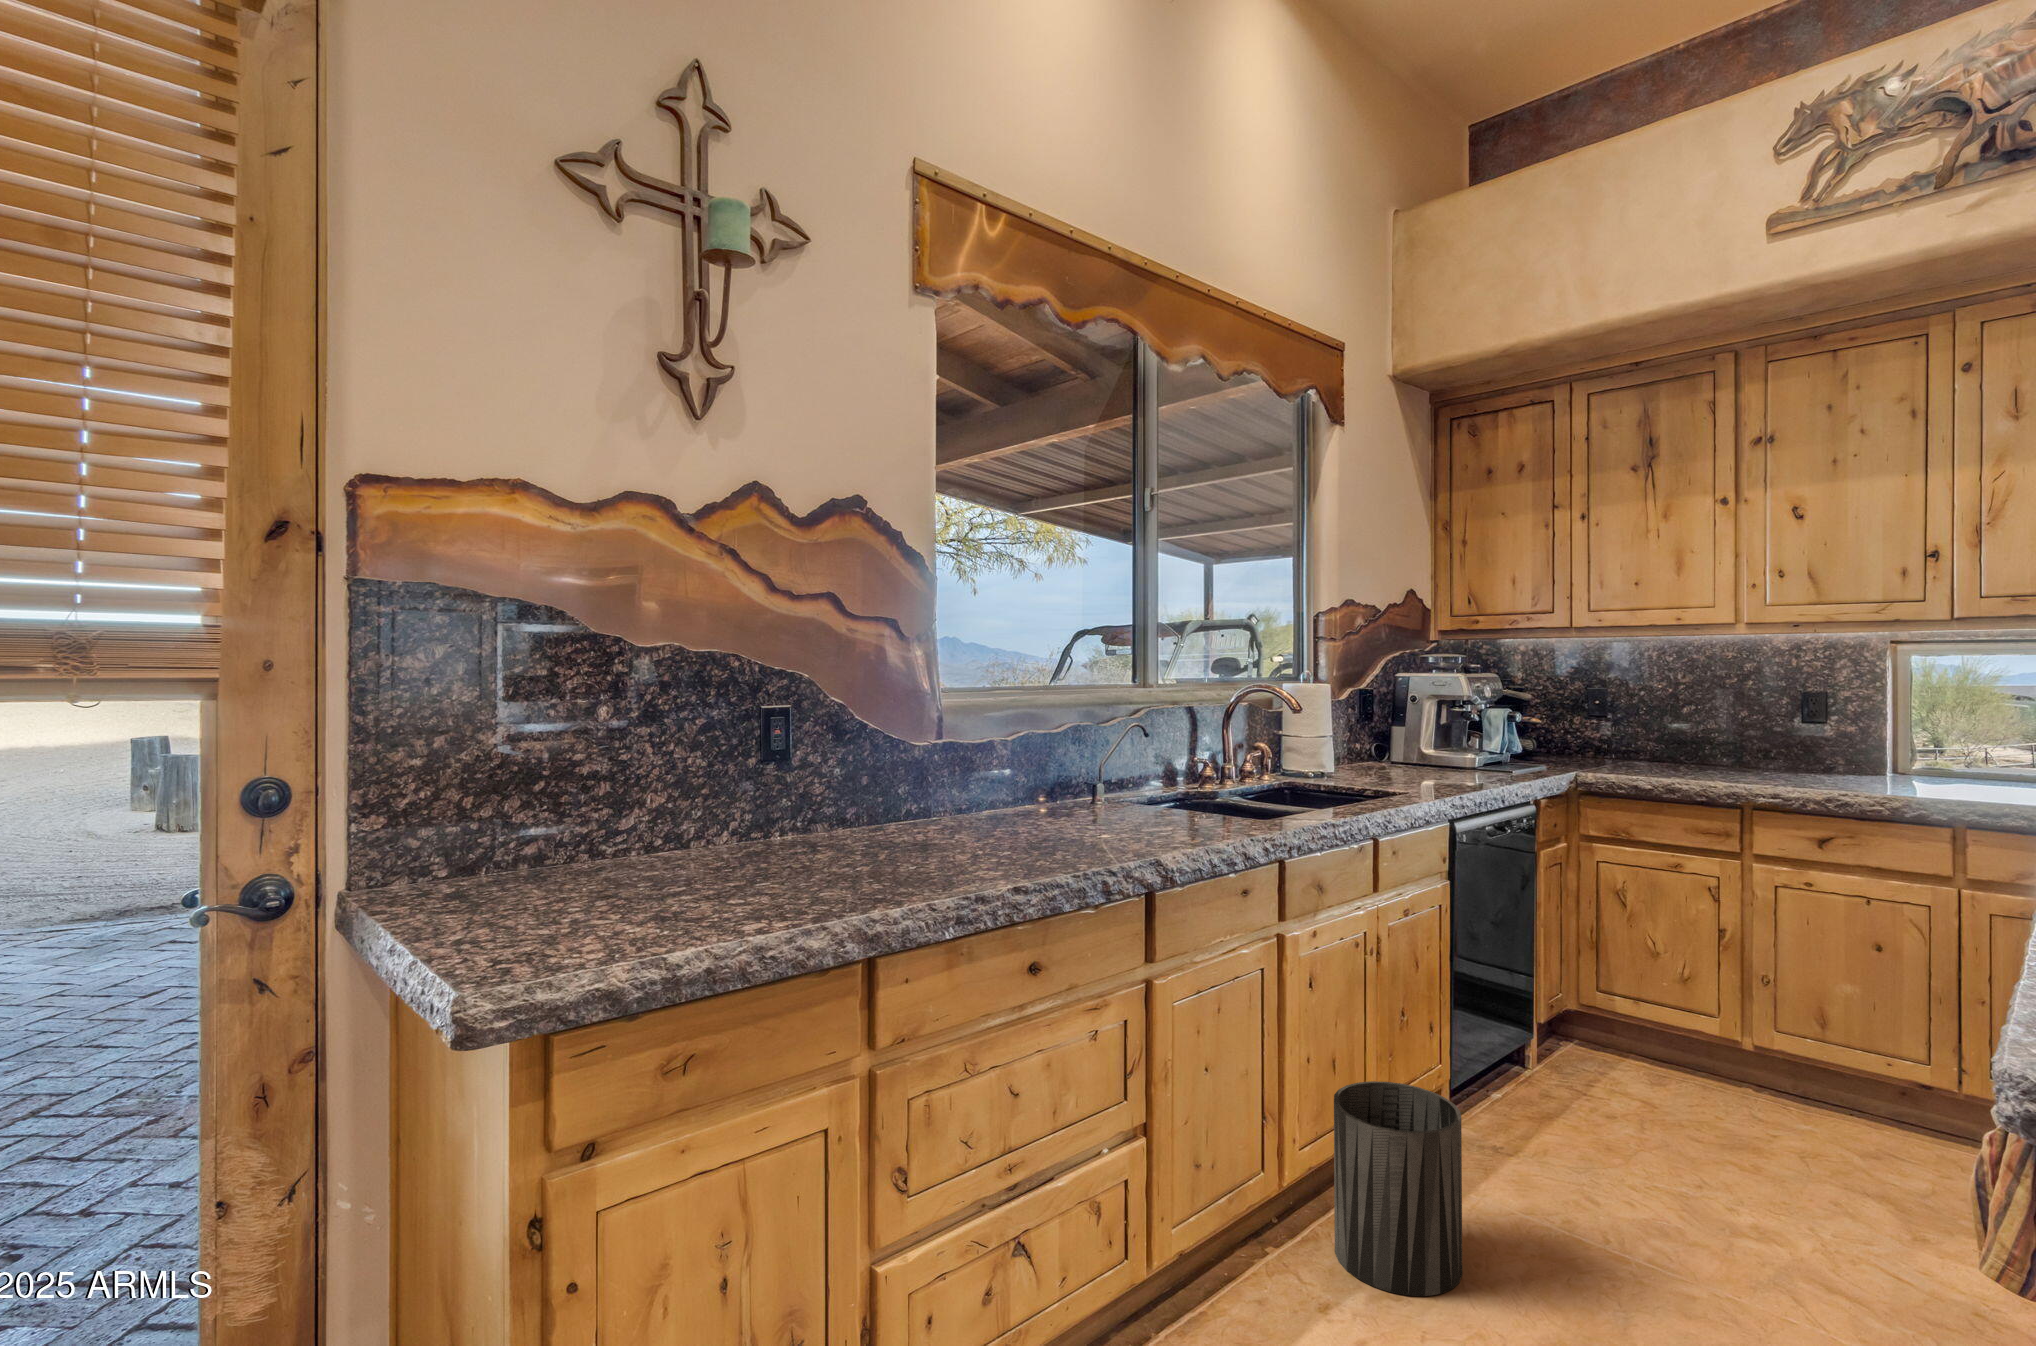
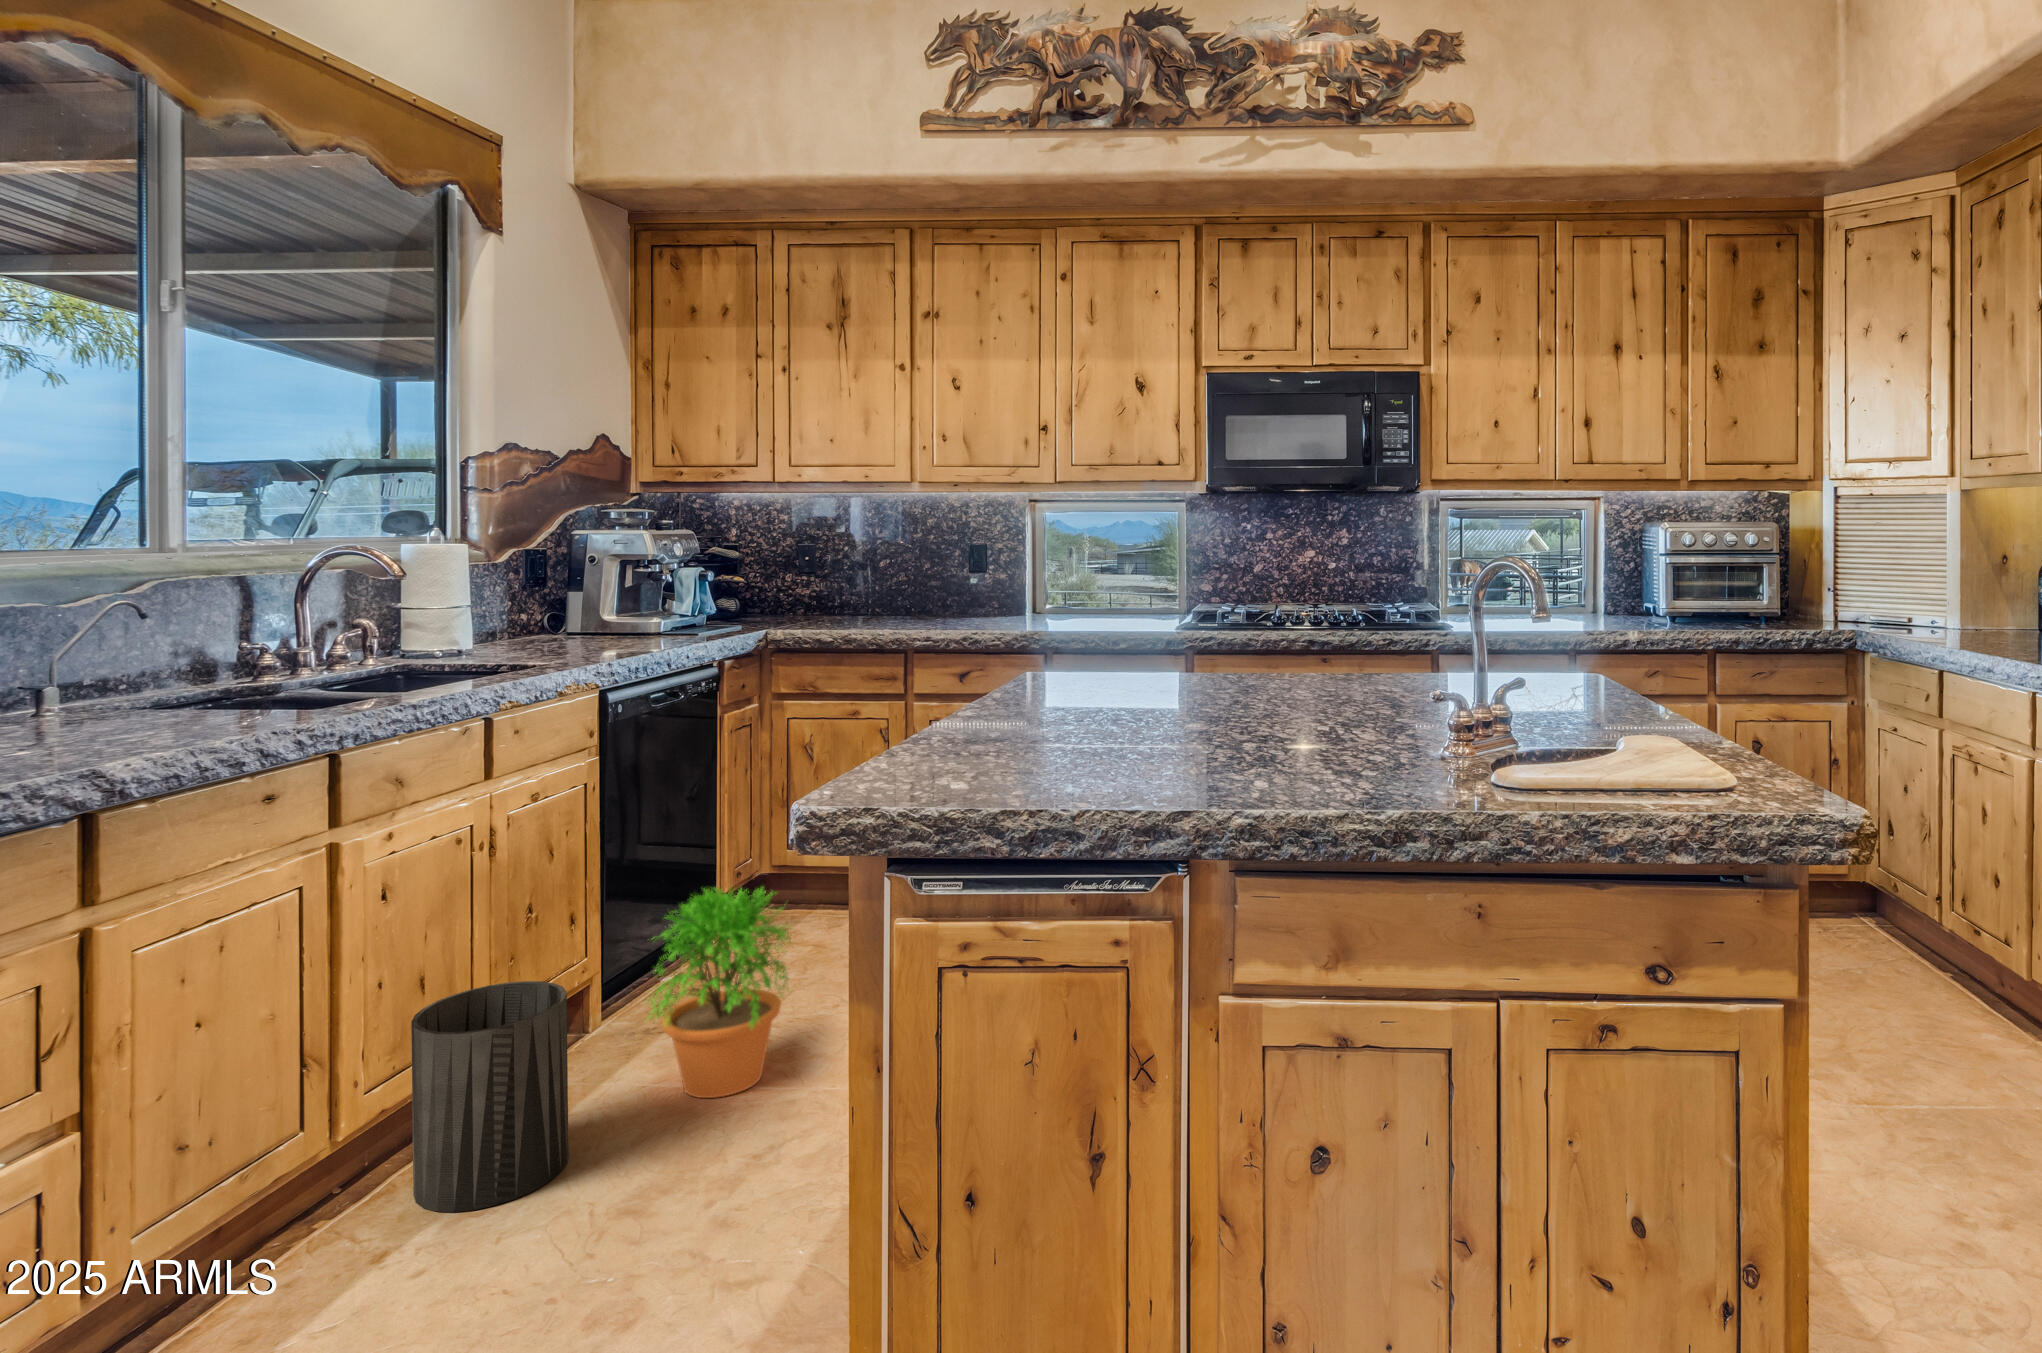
potted plant: none [1511,1034,1685,1259] -> present [650,887,791,1098]

